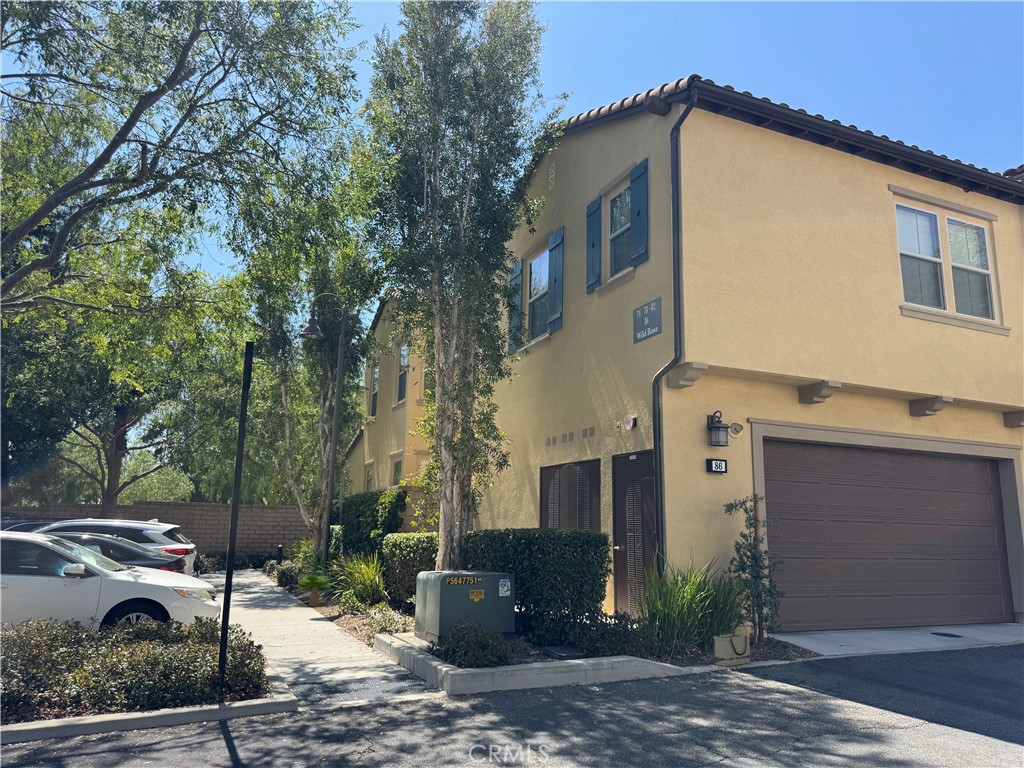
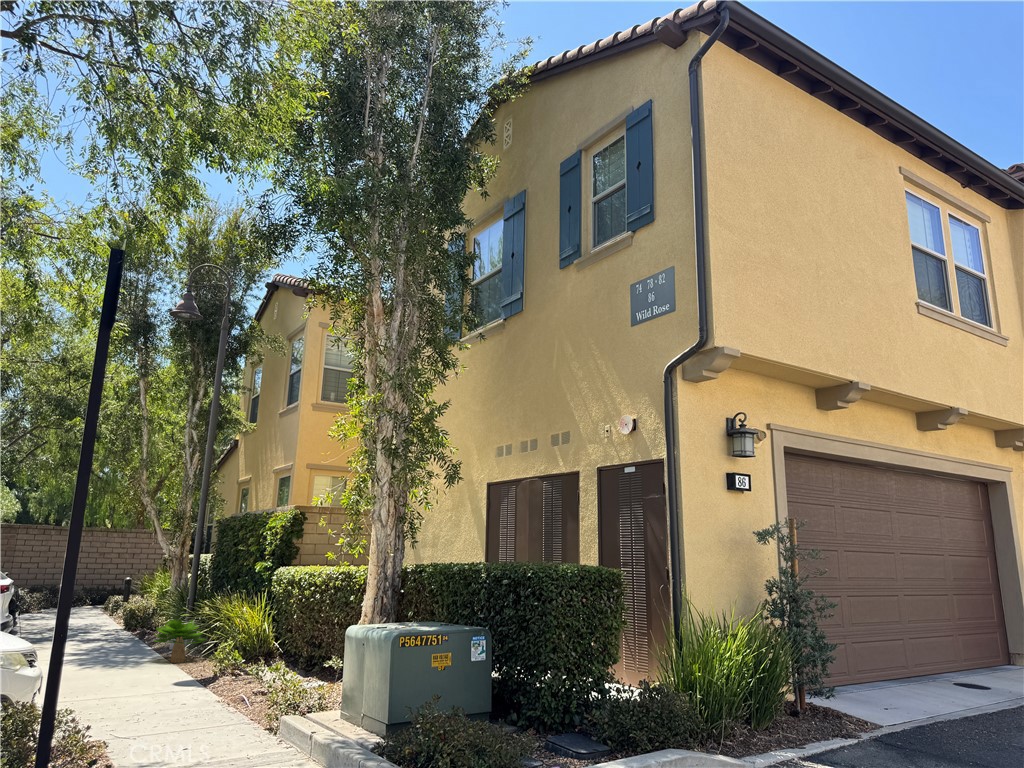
storage bin: present [713,633,750,666] -> none [759,703,801,752]

